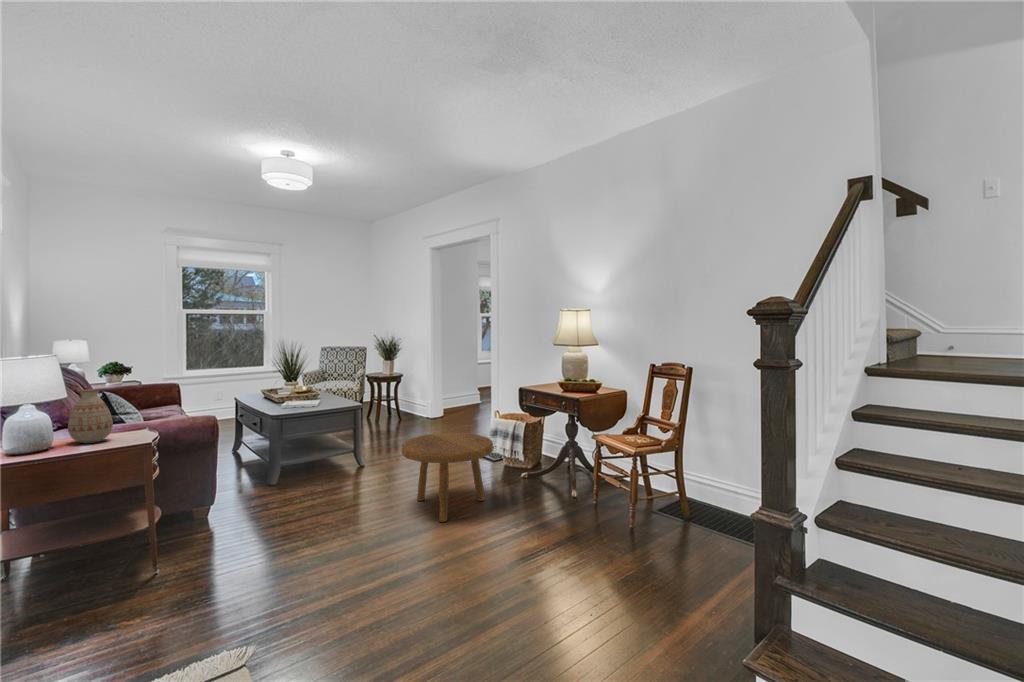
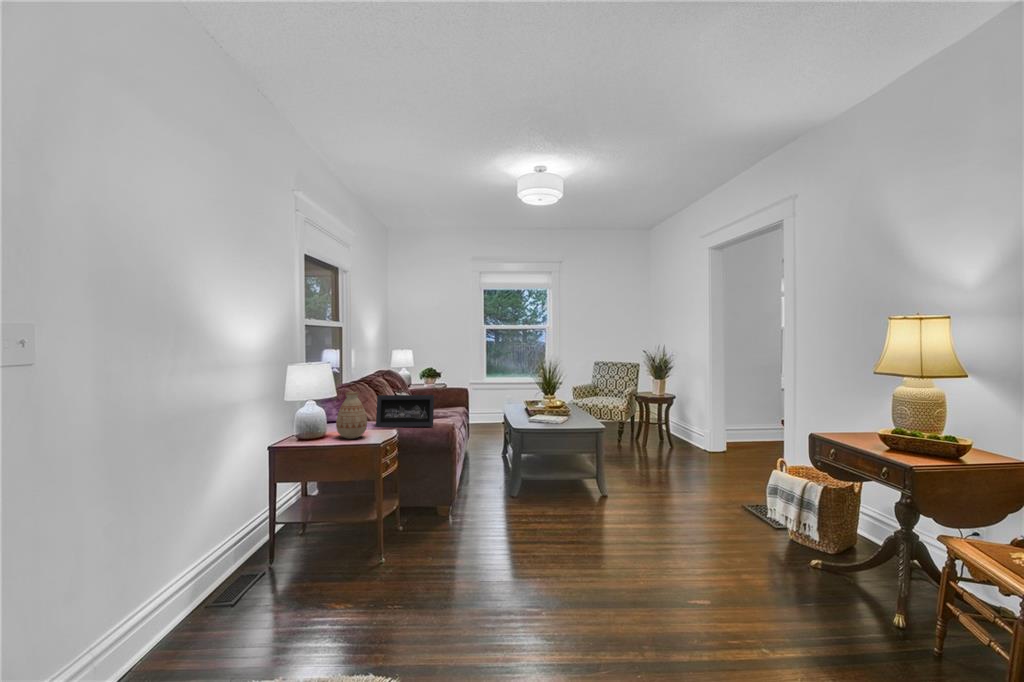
picture frame: none [102,387,183,431] -> present [376,395,434,427]
footstool: present [402,432,493,522] -> none [630,479,757,605]

